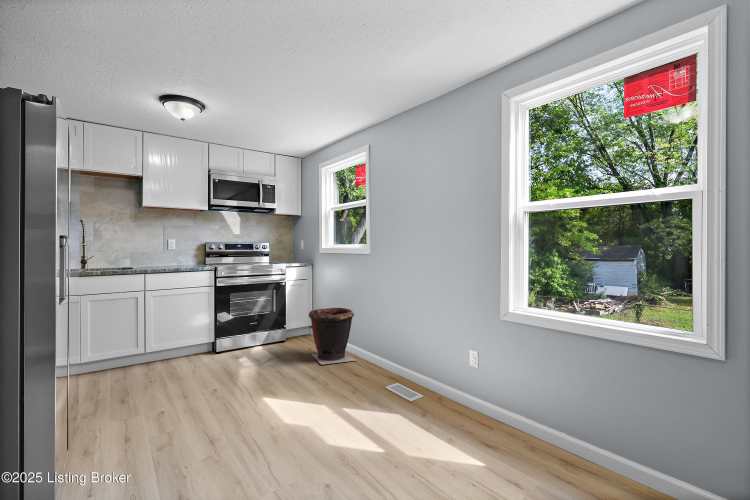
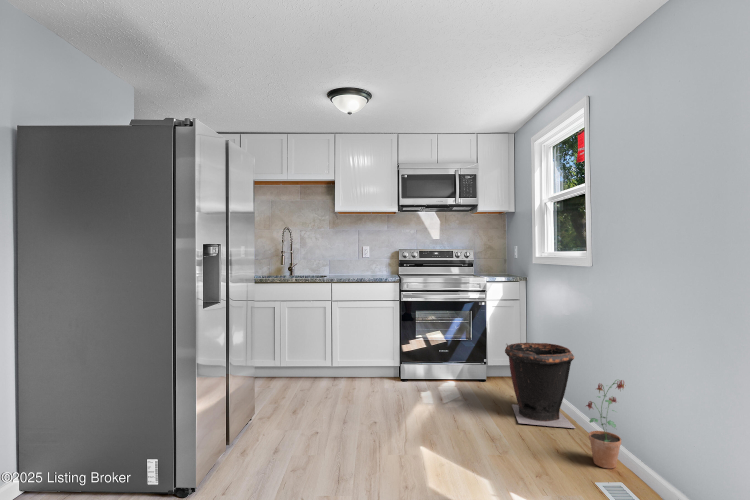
potted plant: none [368,322,391,378] -> present [586,380,624,468]

